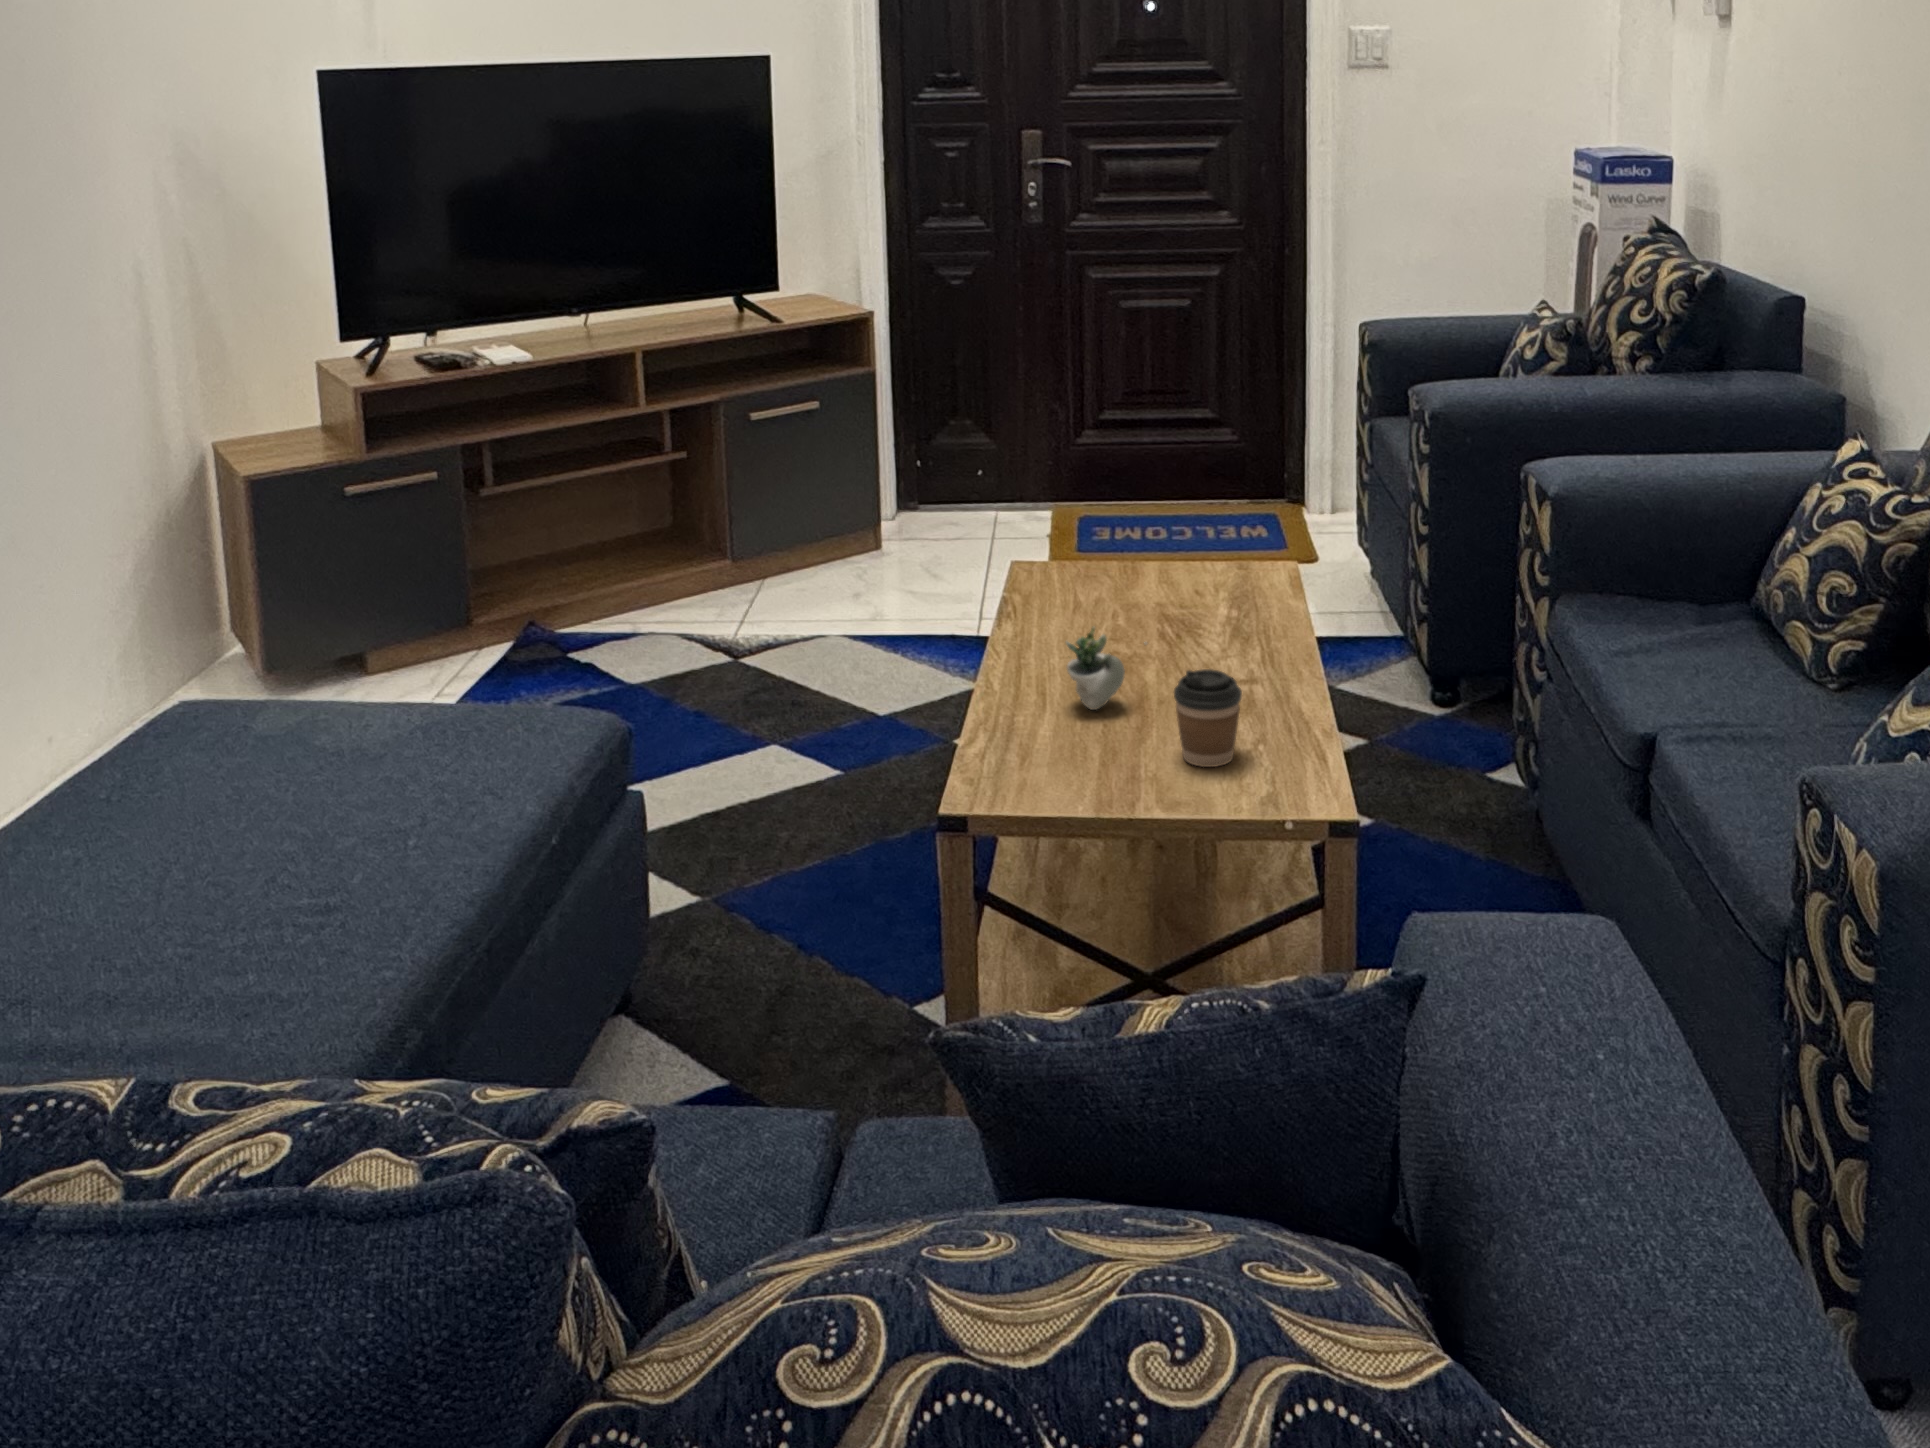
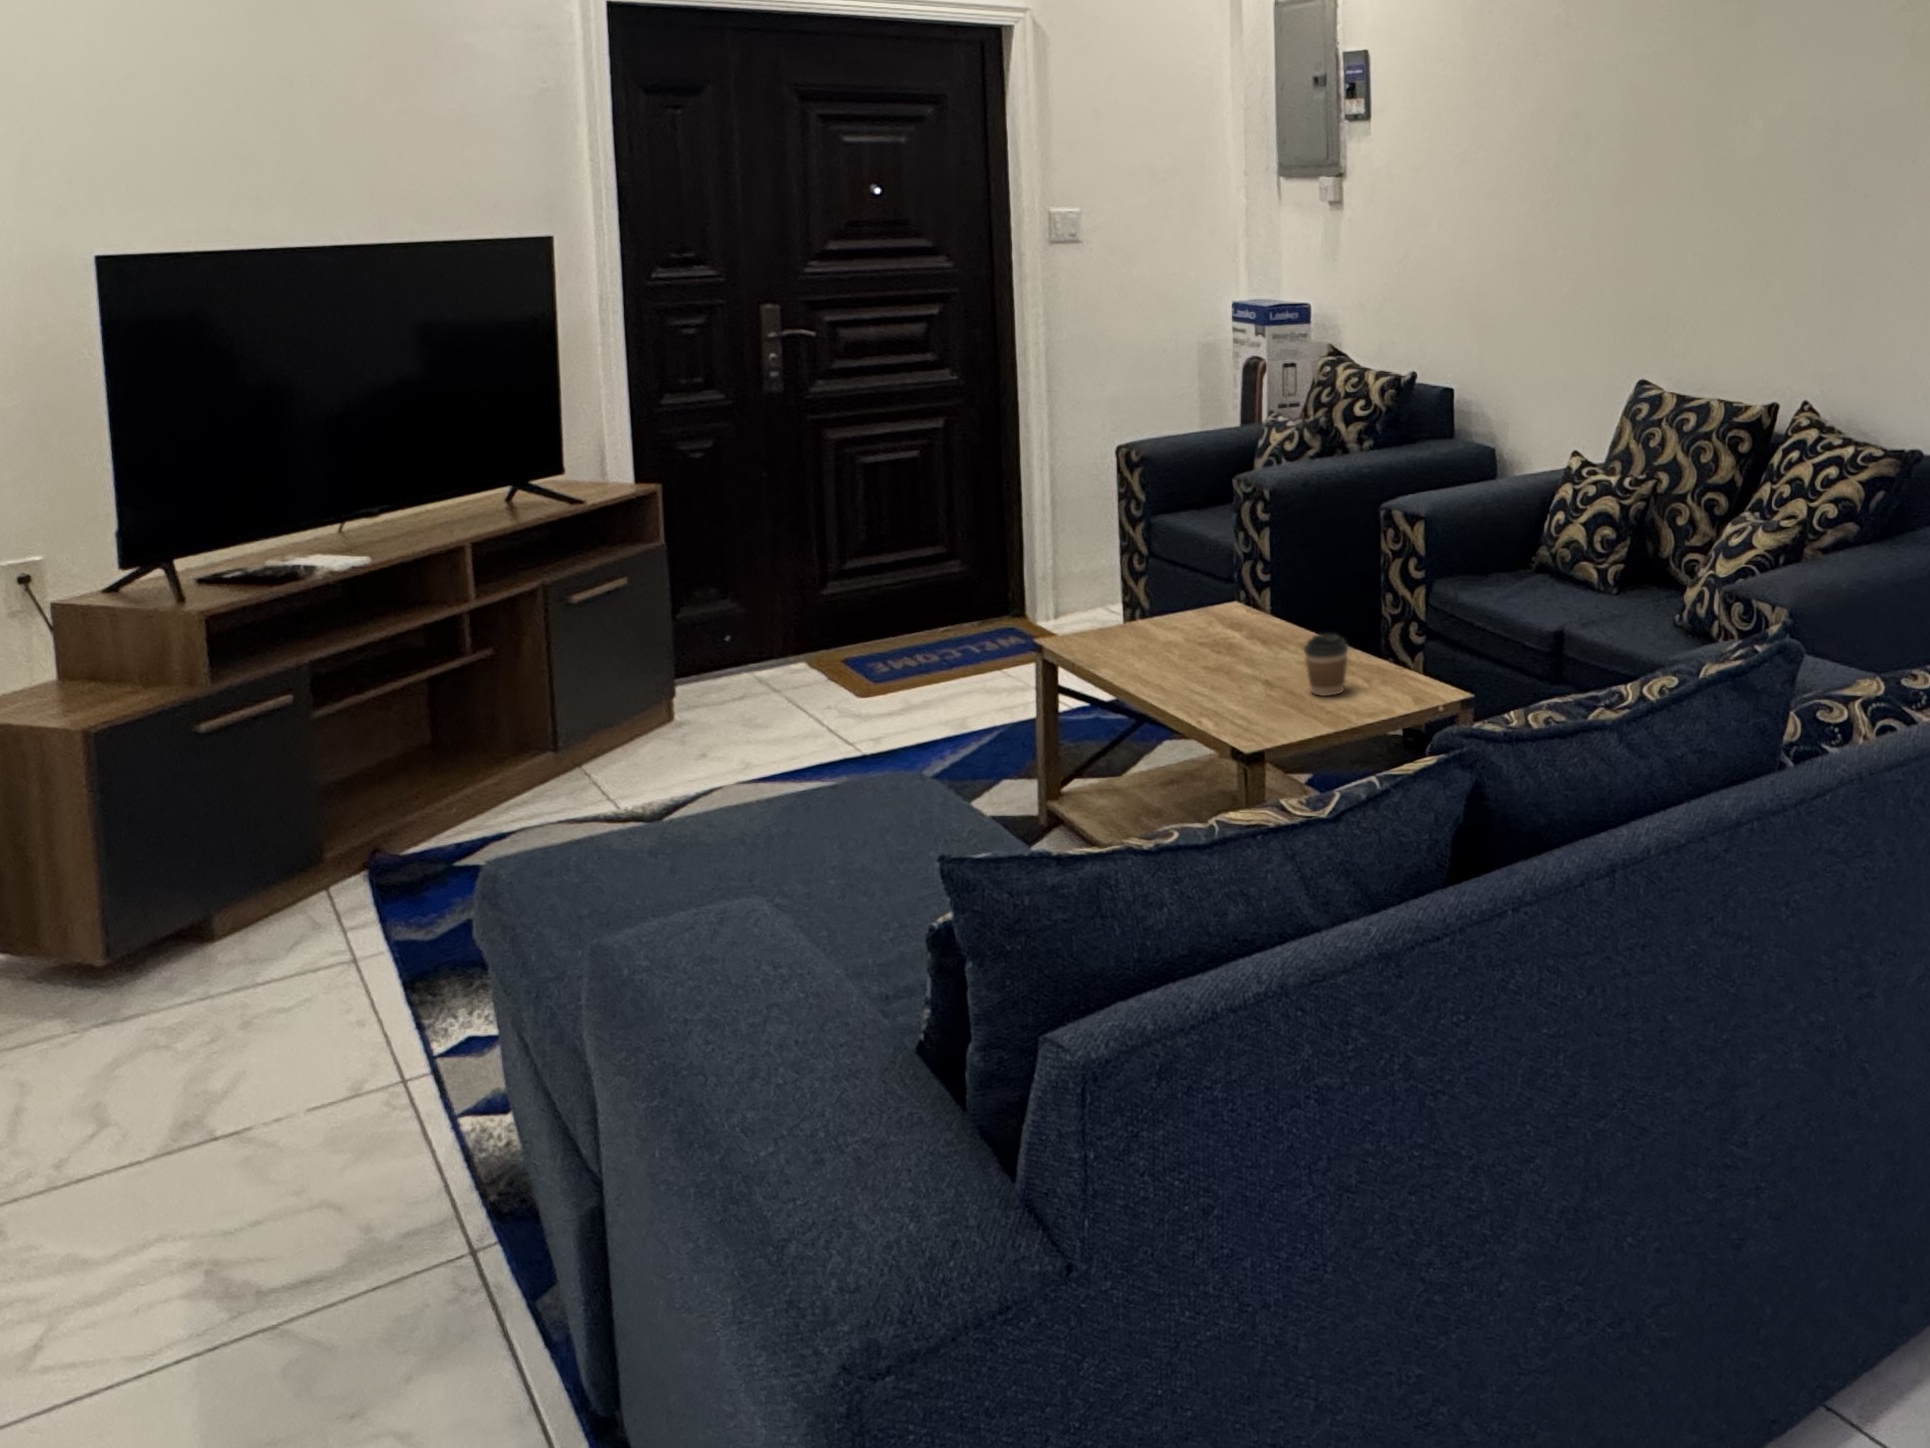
succulent plant: present [1066,627,1147,710] -> none [1201,626,1275,687]

